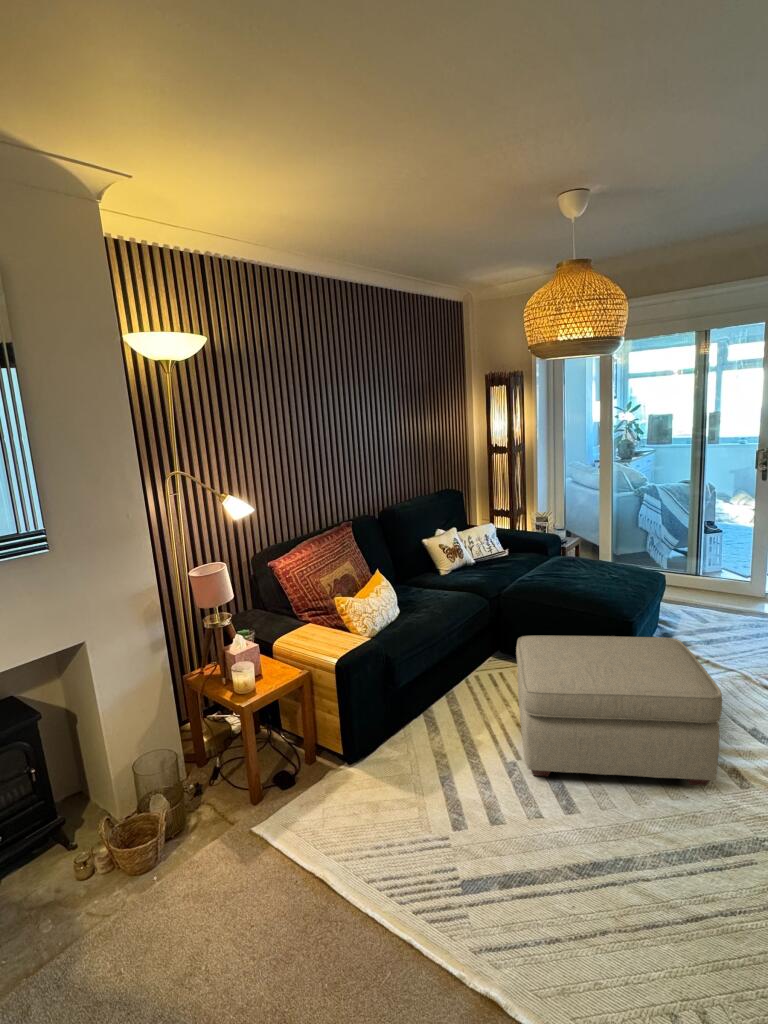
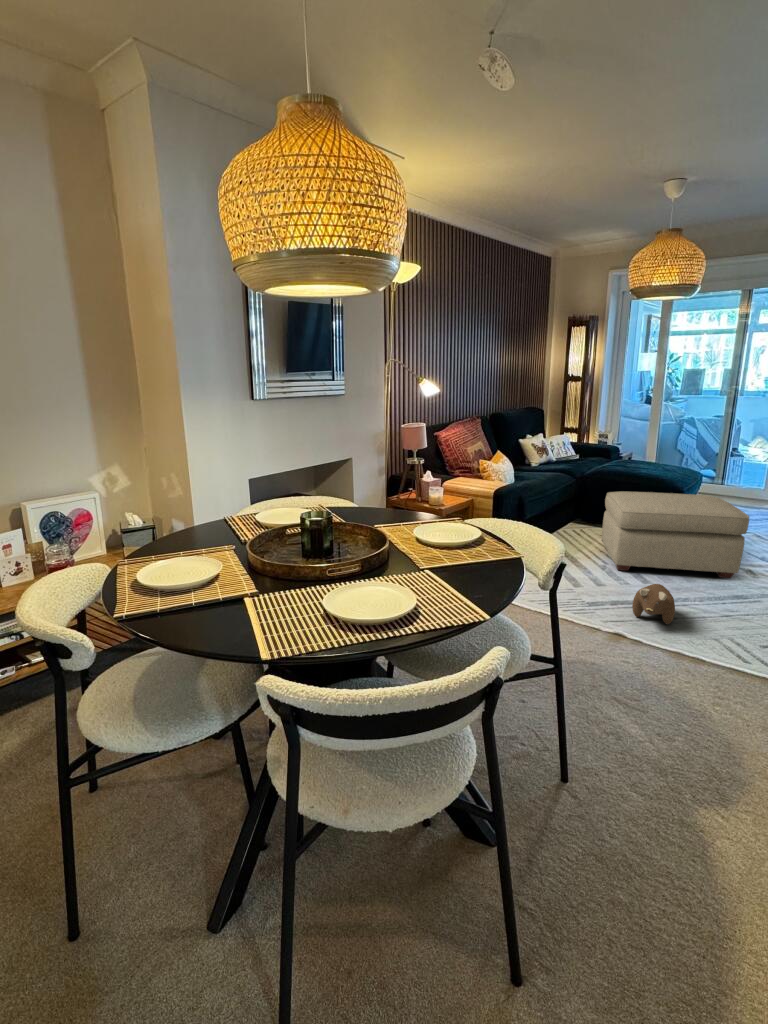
plush toy: none [529,859,600,948] -> present [632,584,675,624]

